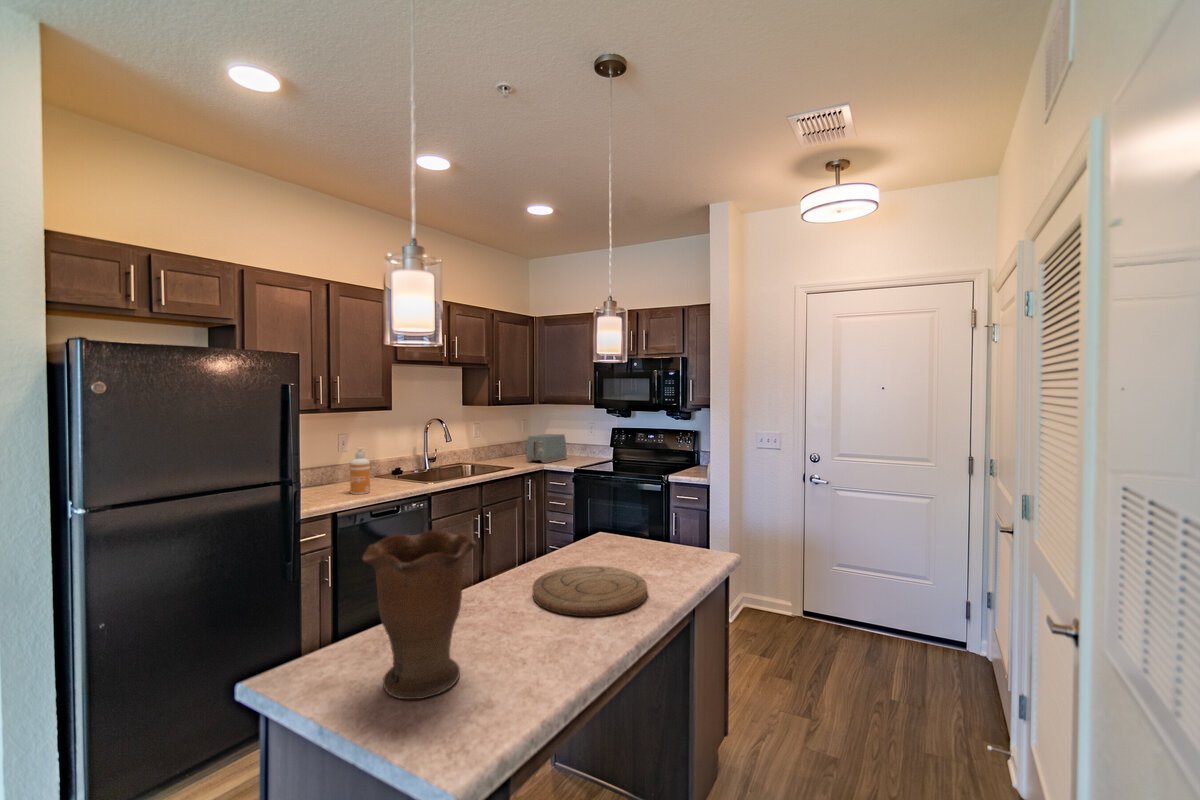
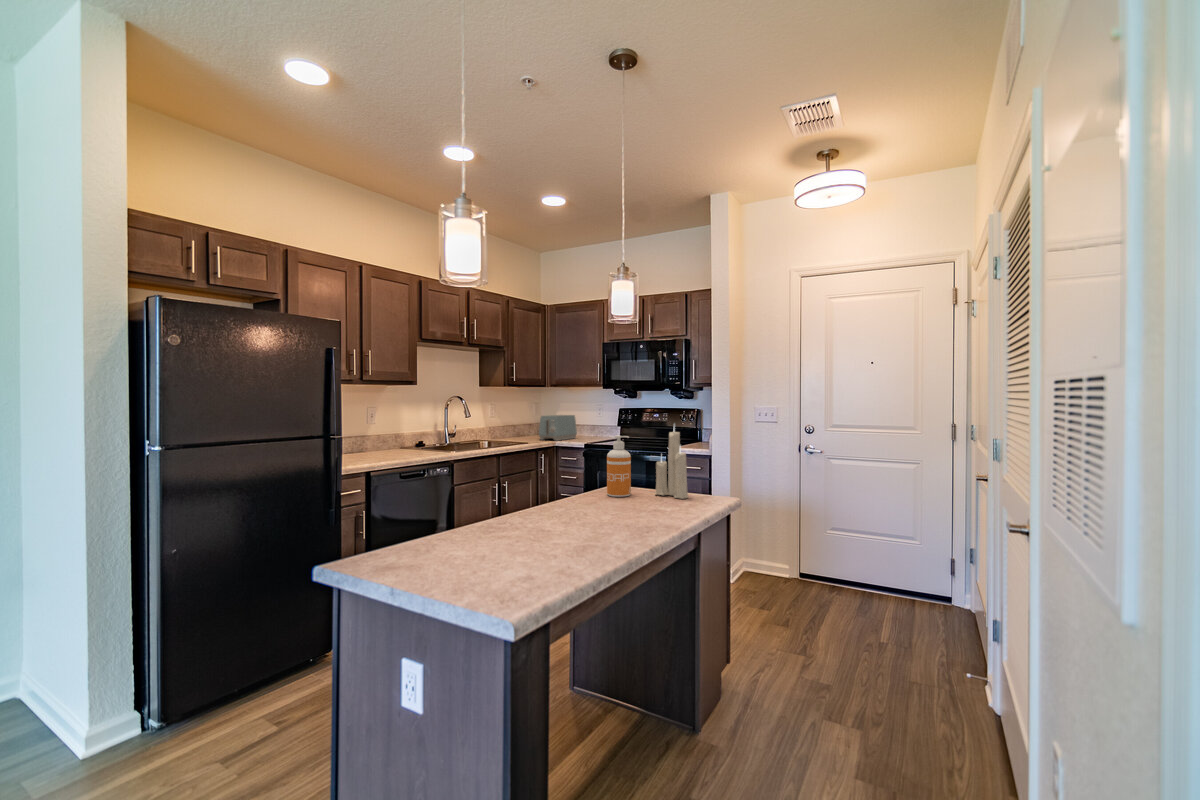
soap dispenser: present [350,448,370,494] -> present [607,436,631,497]
candle: none [645,469,682,560] -> present [655,431,688,499]
vase: present [363,530,477,699] -> none [425,441,517,570]
cutting board: present [533,566,647,616] -> none [558,499,658,529]

